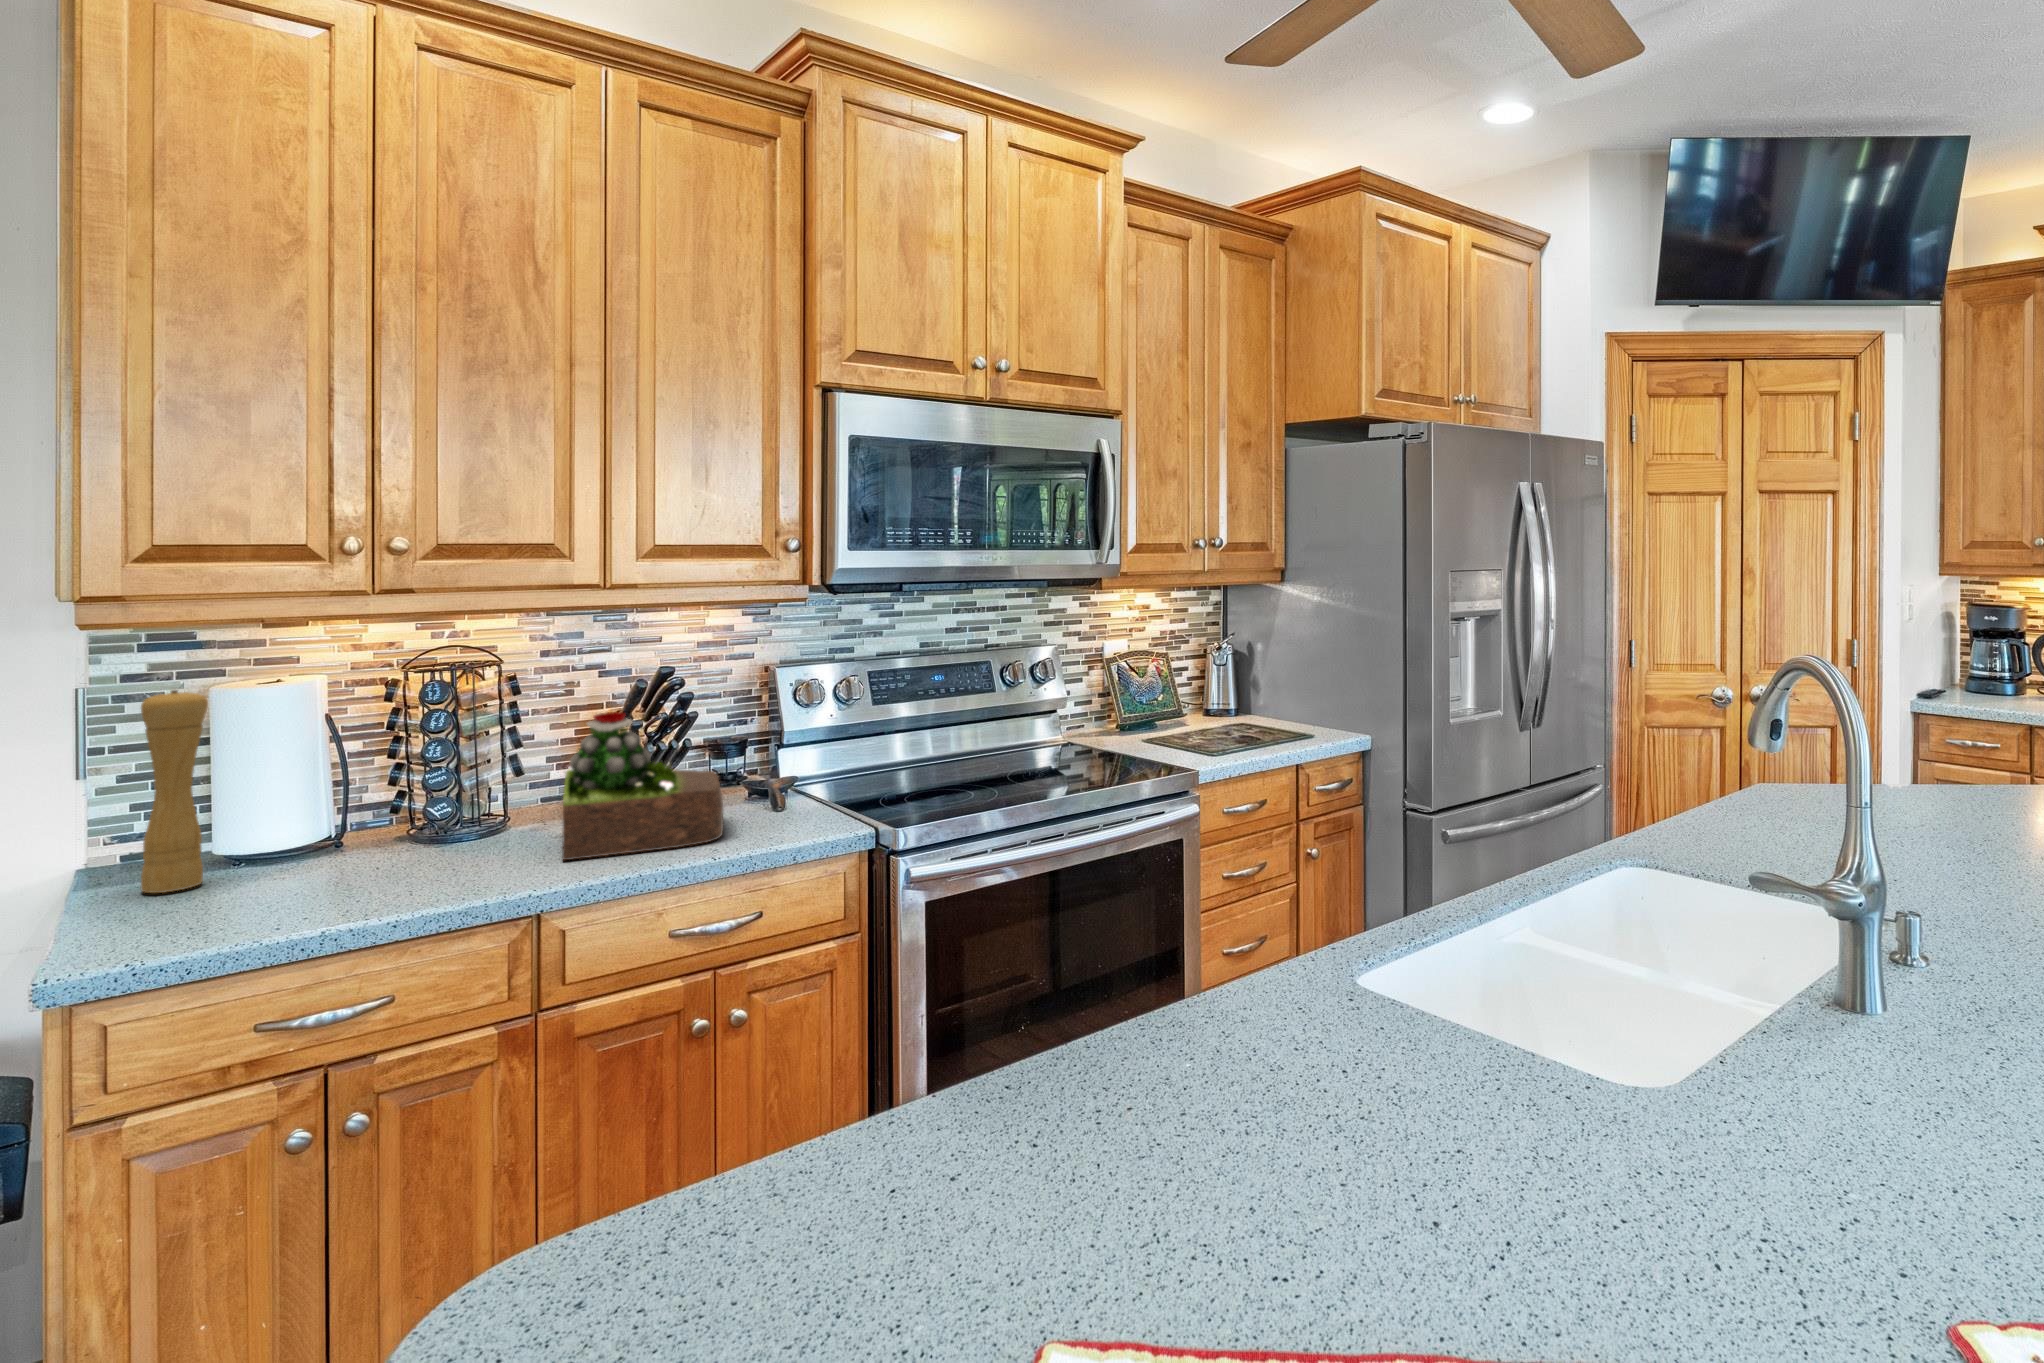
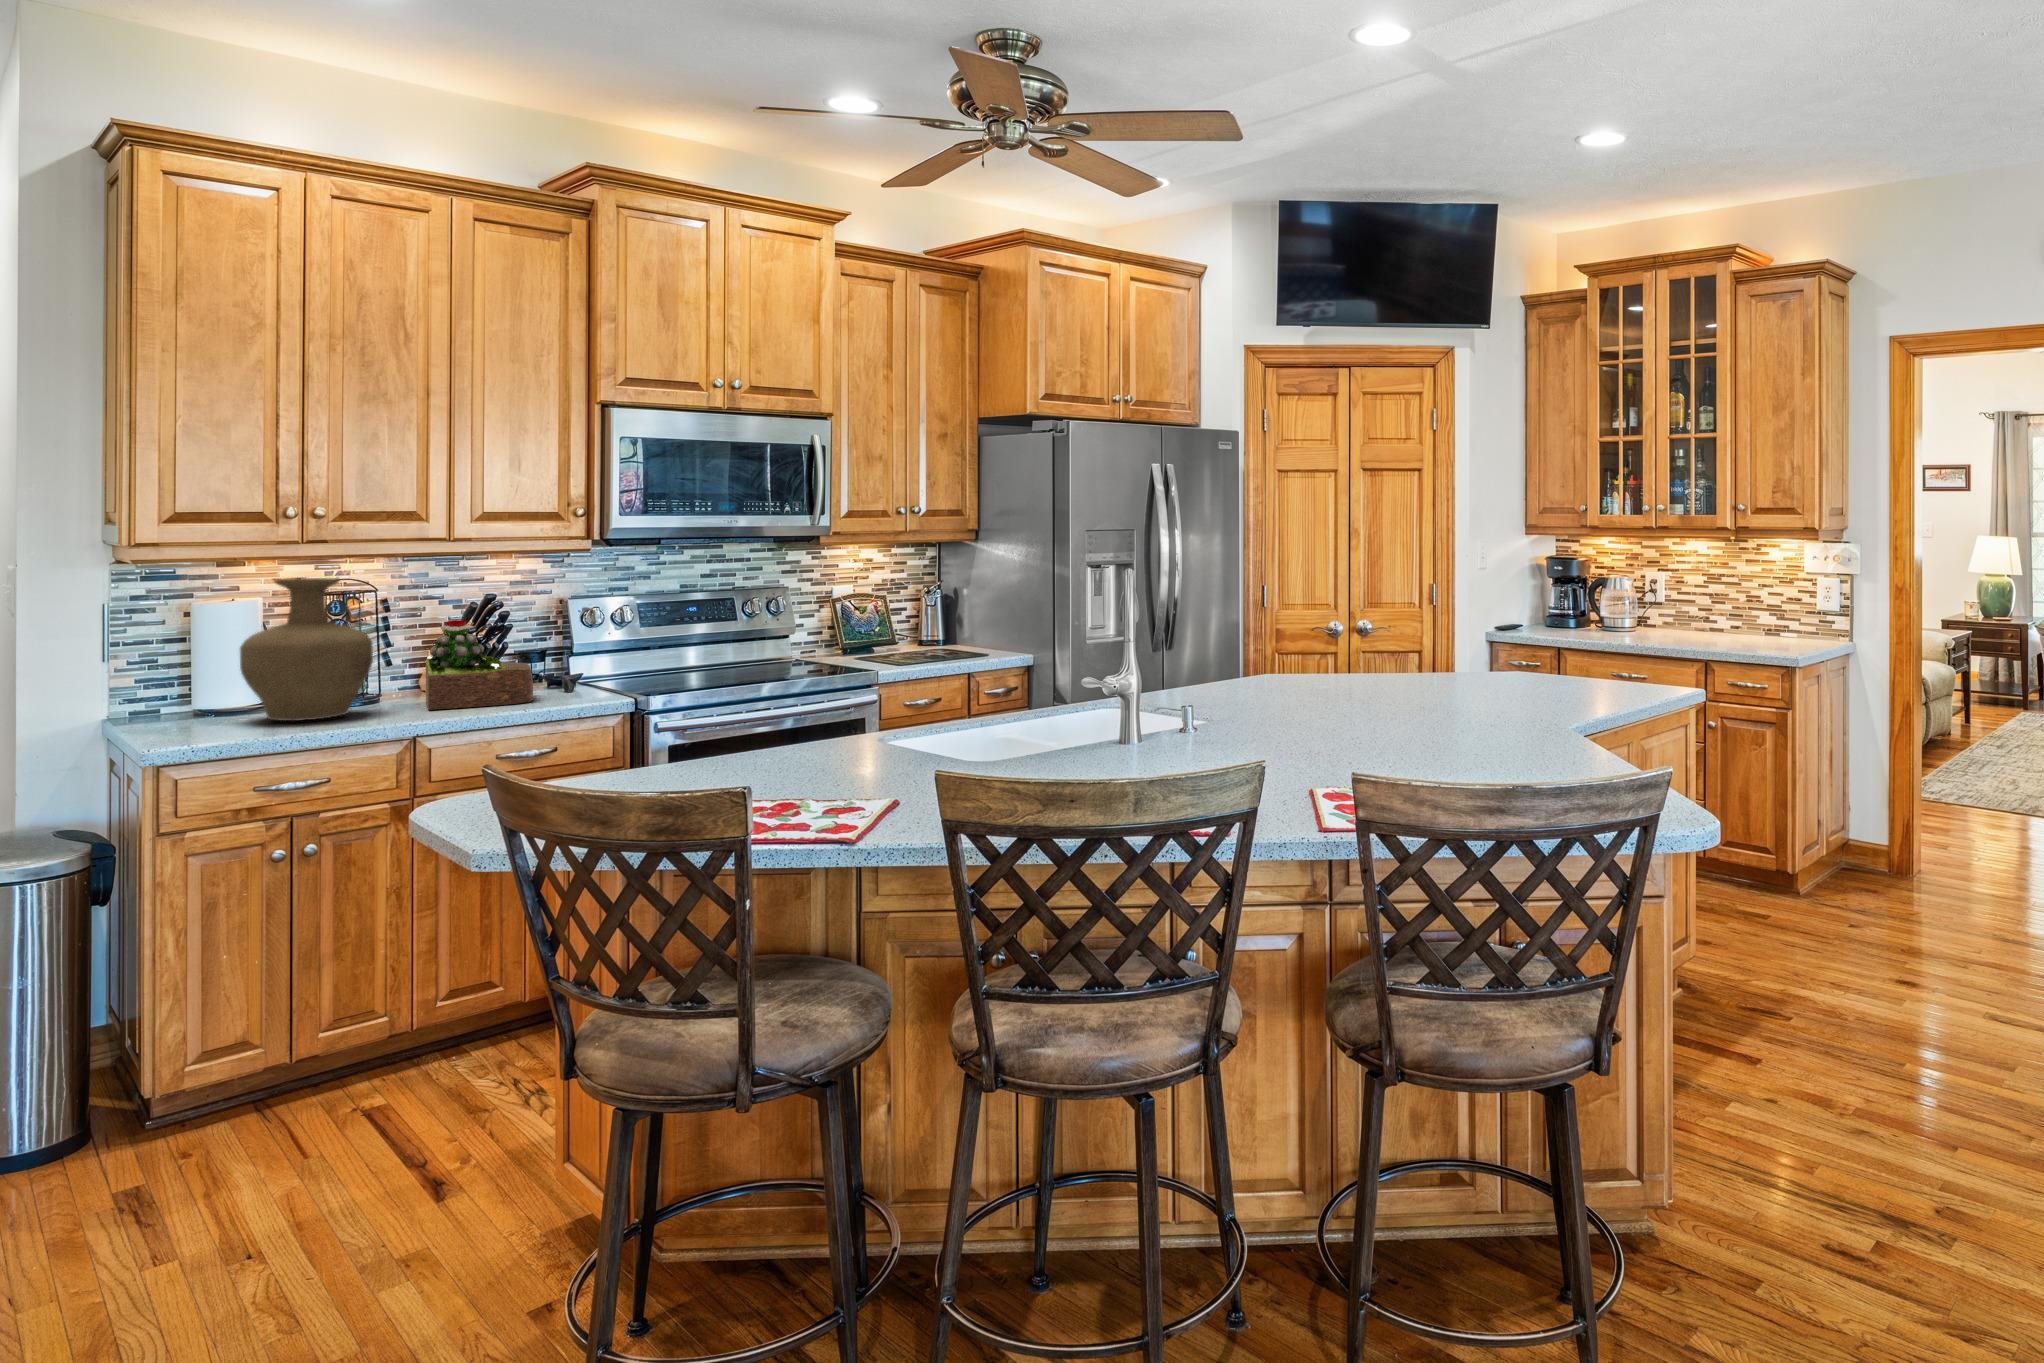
vase: none [256,651,476,892] -> present [240,578,373,721]
pepper mill: present [141,690,208,893] -> none [163,601,202,723]

